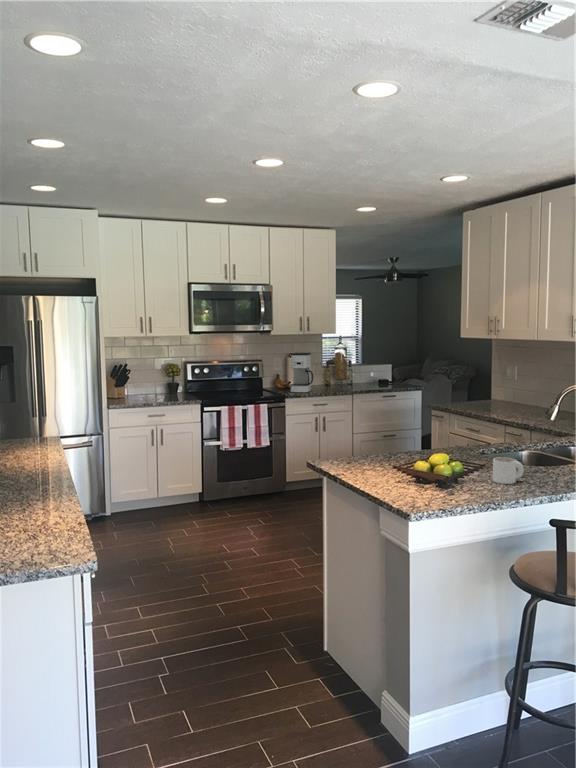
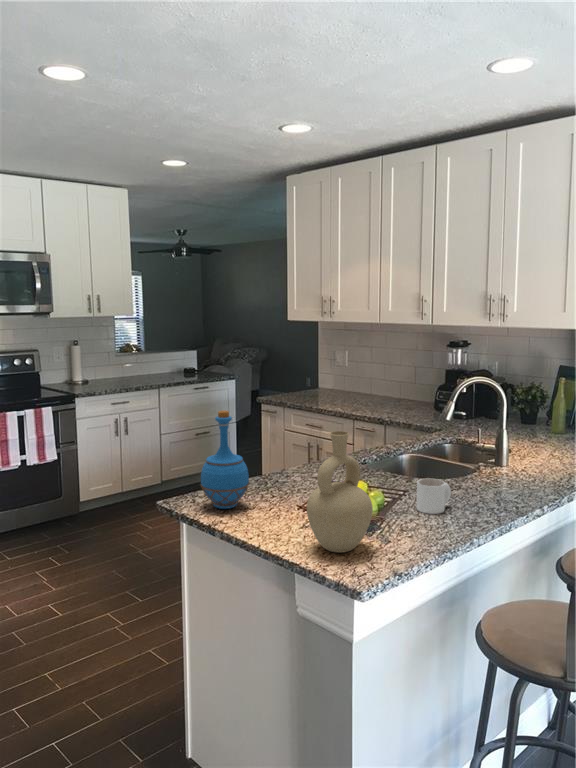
coffee maker: present [291,353,313,393] -> none [79,339,108,390]
bottle: none [332,397,367,467] -> present [201,411,249,509]
vase: none [387,409,435,495] -> present [307,431,373,553]

